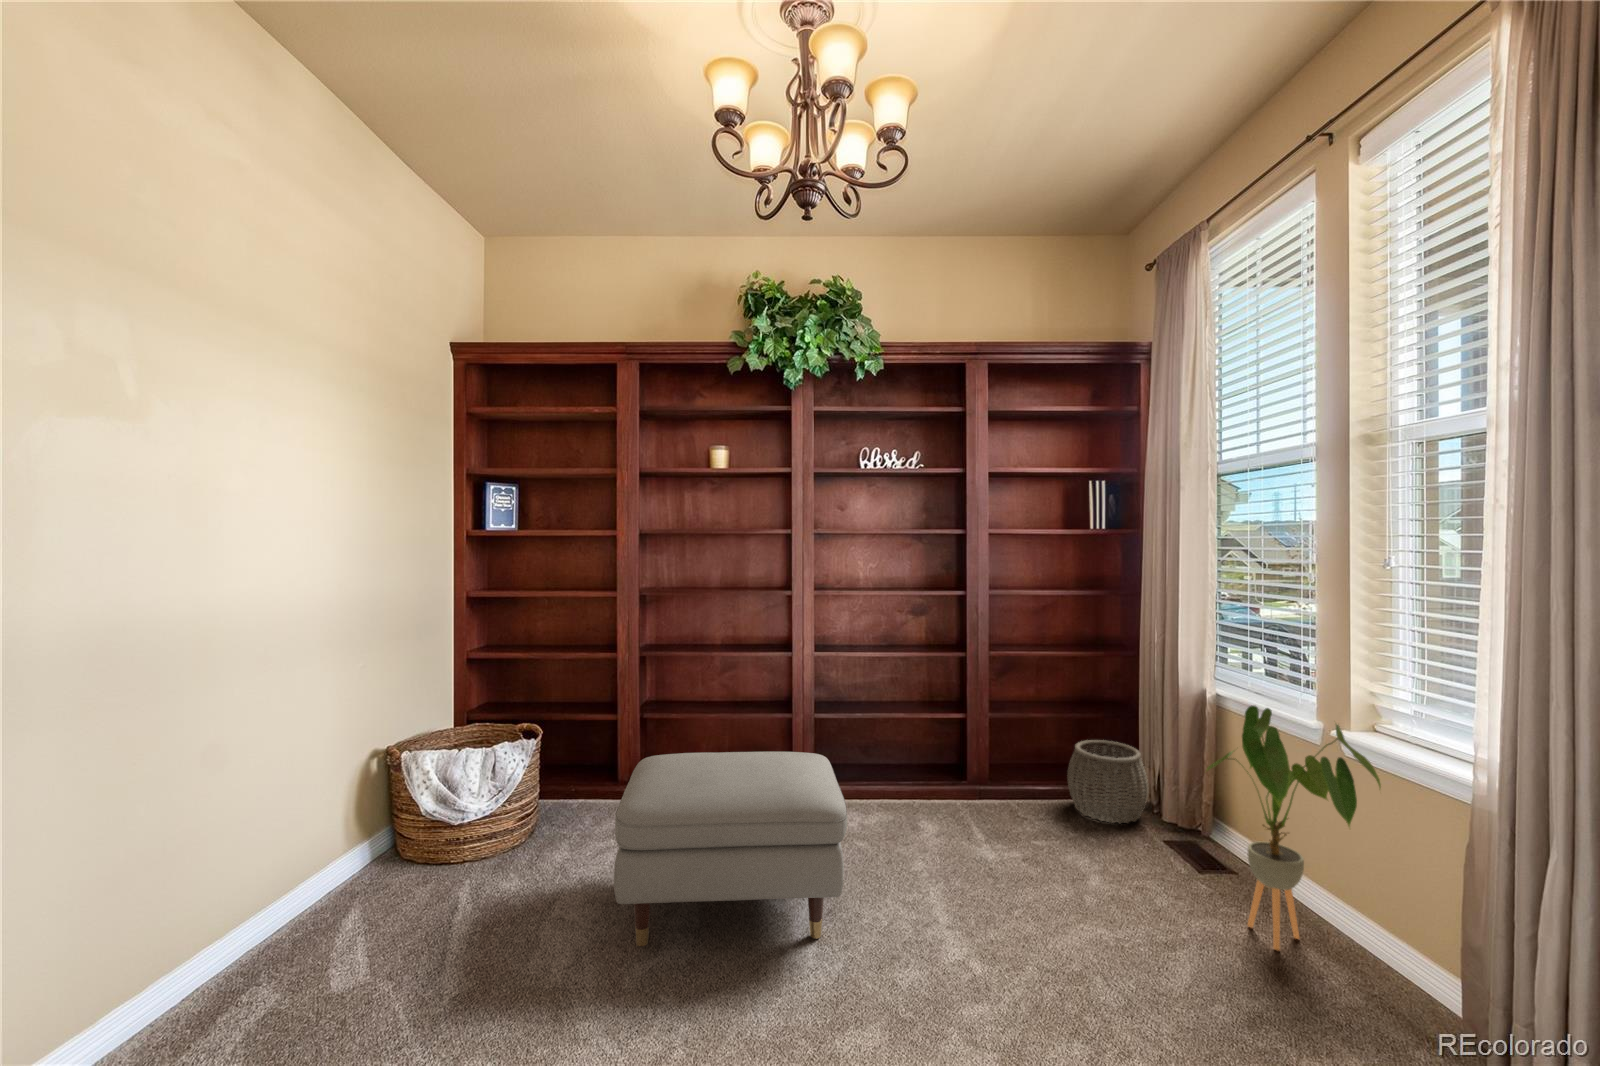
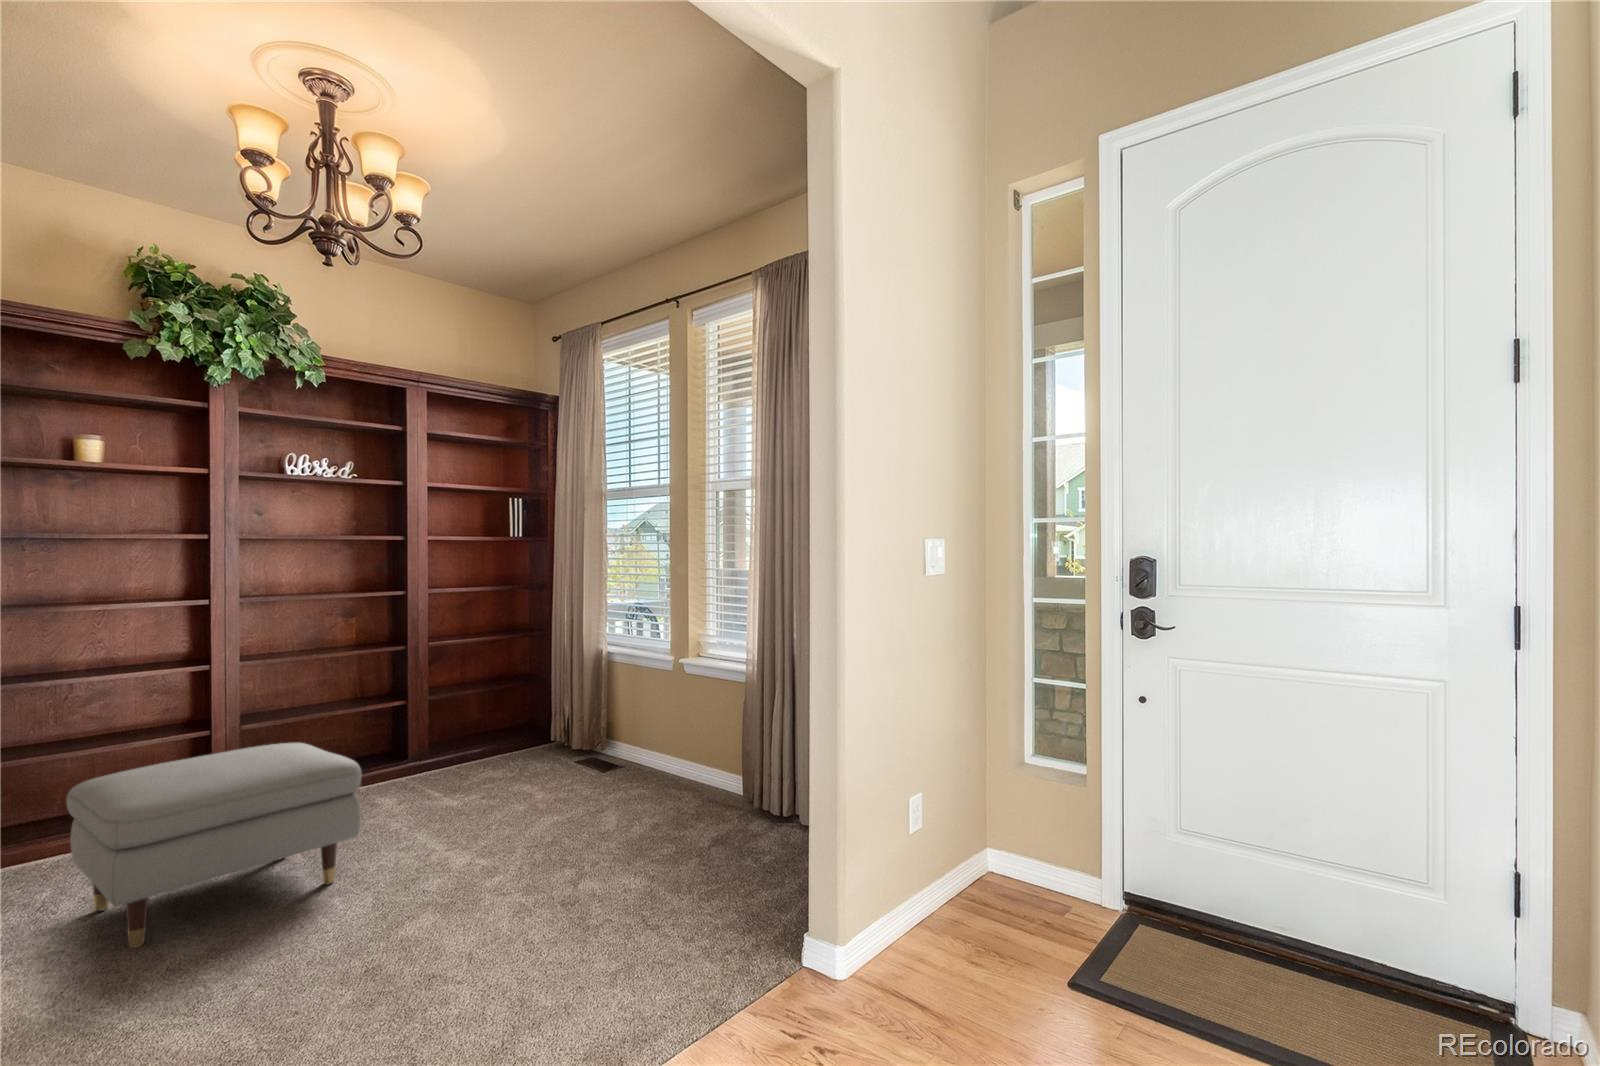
house plant: present [1207,705,1381,950] -> none [609,643,700,791]
woven basket: present [1067,740,1148,824] -> none [500,703,563,764]

